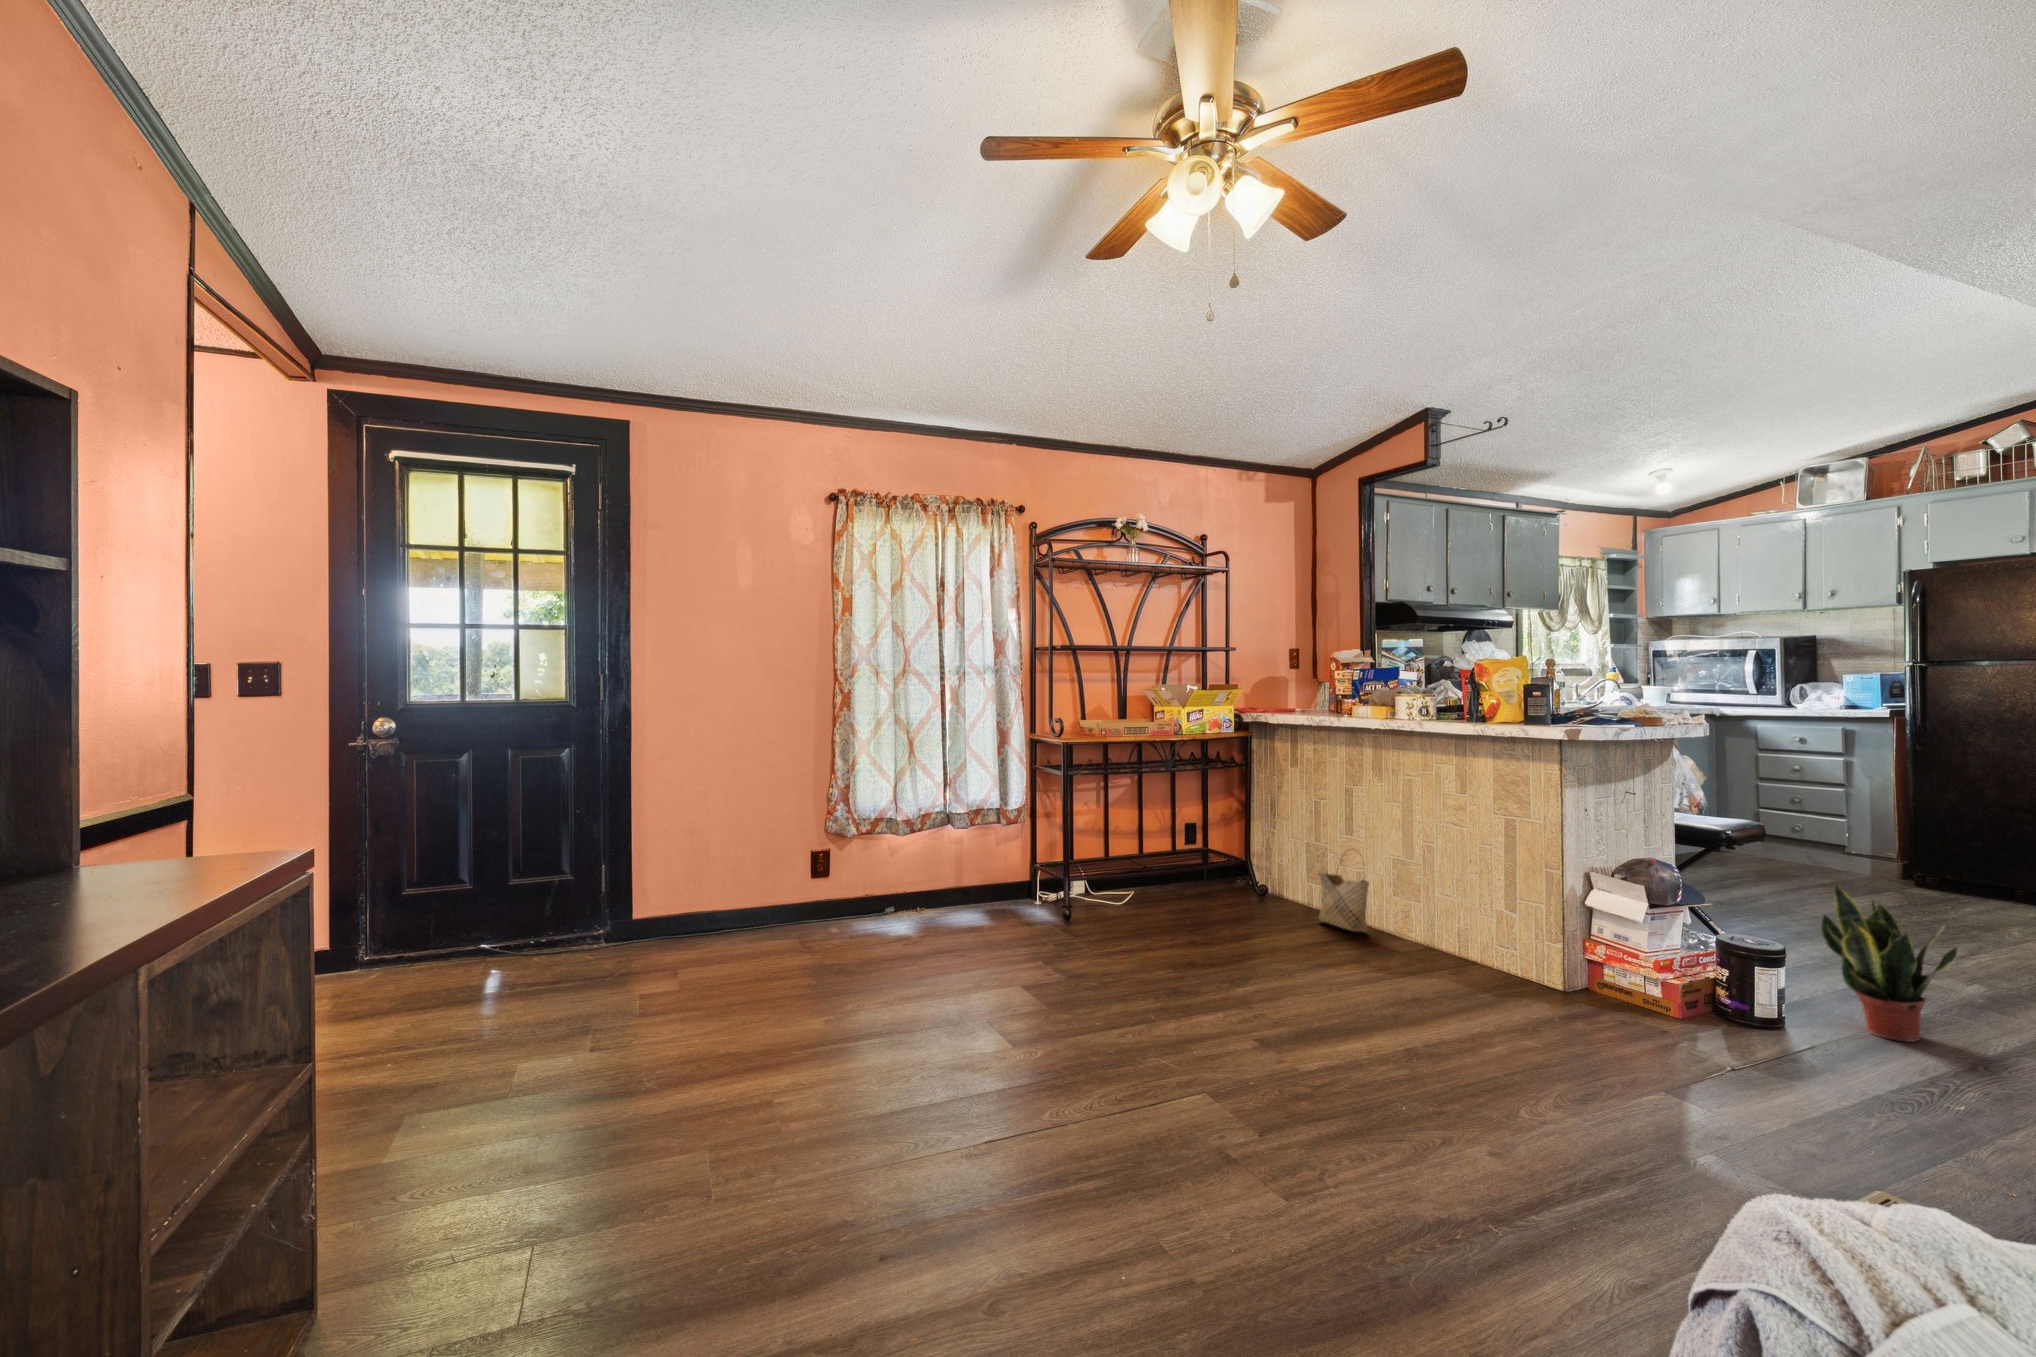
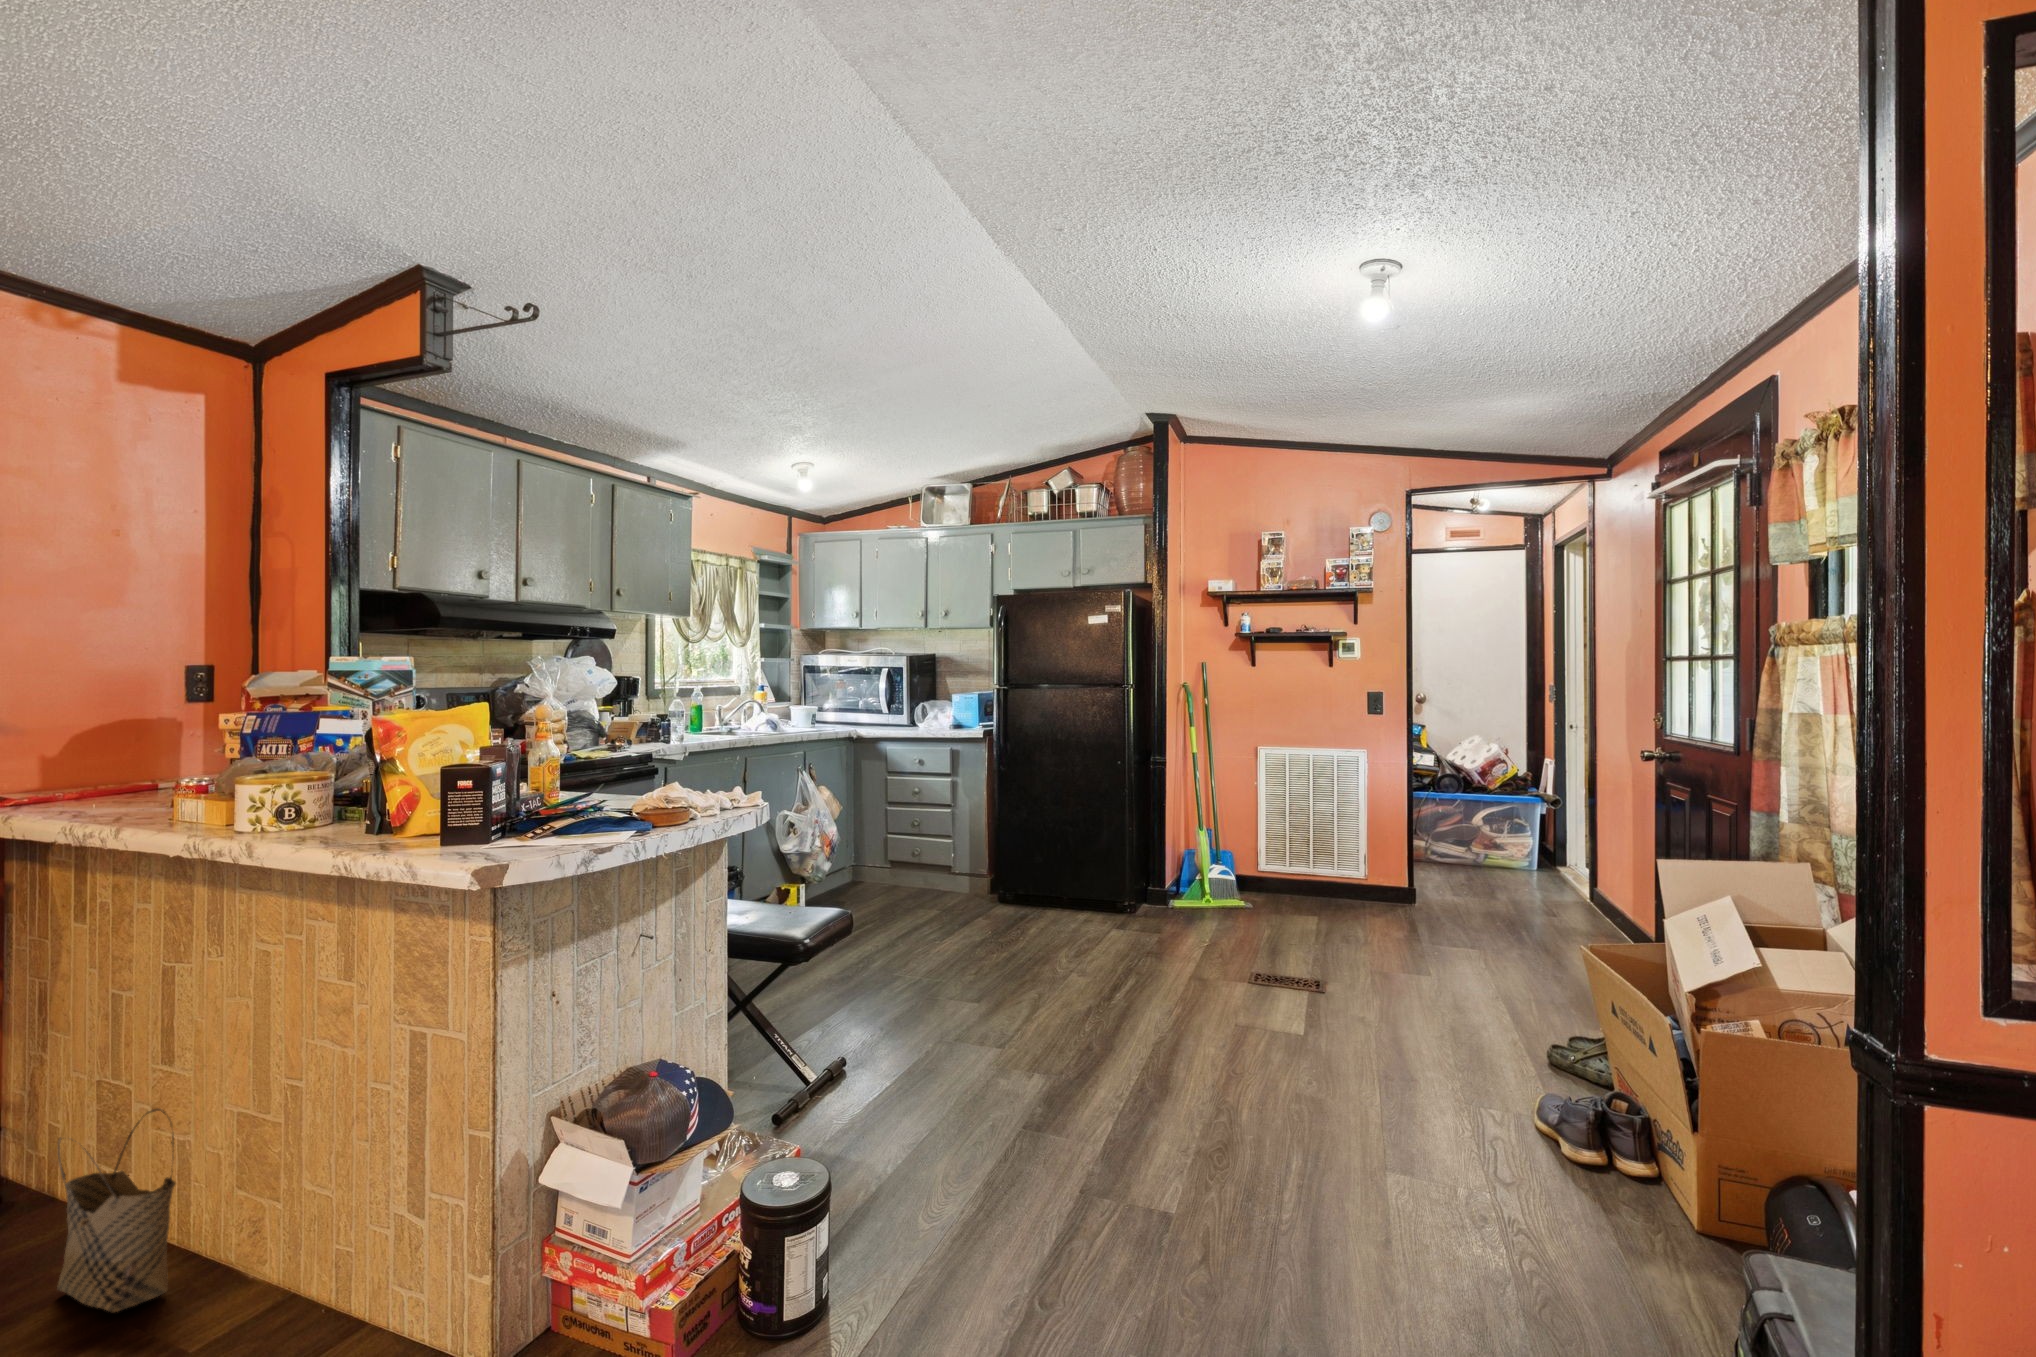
potted plant: present [1821,885,1958,1042] -> none [878,1048,1011,1269]

